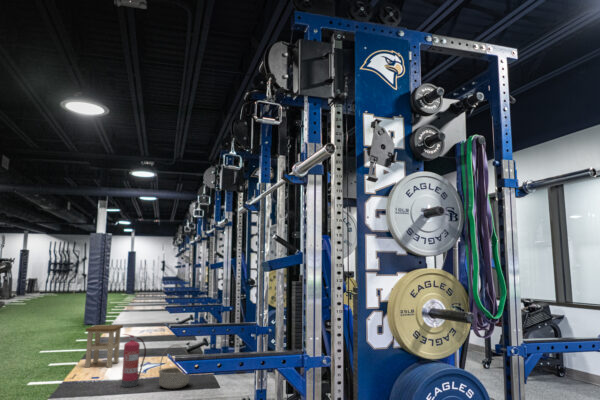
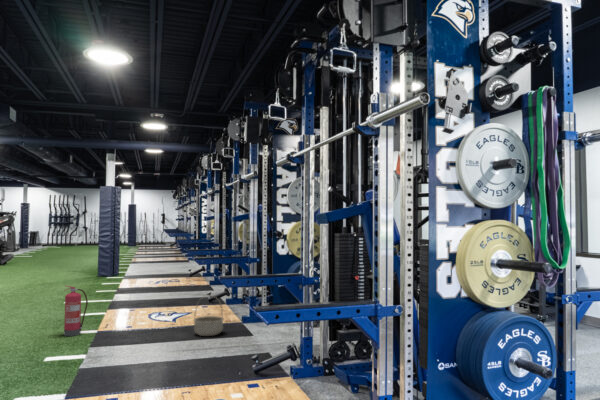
stool: present [85,325,123,368] -> none [114,276,149,317]
fire extinguisher: present [122,335,146,387] -> present [64,286,88,336]

